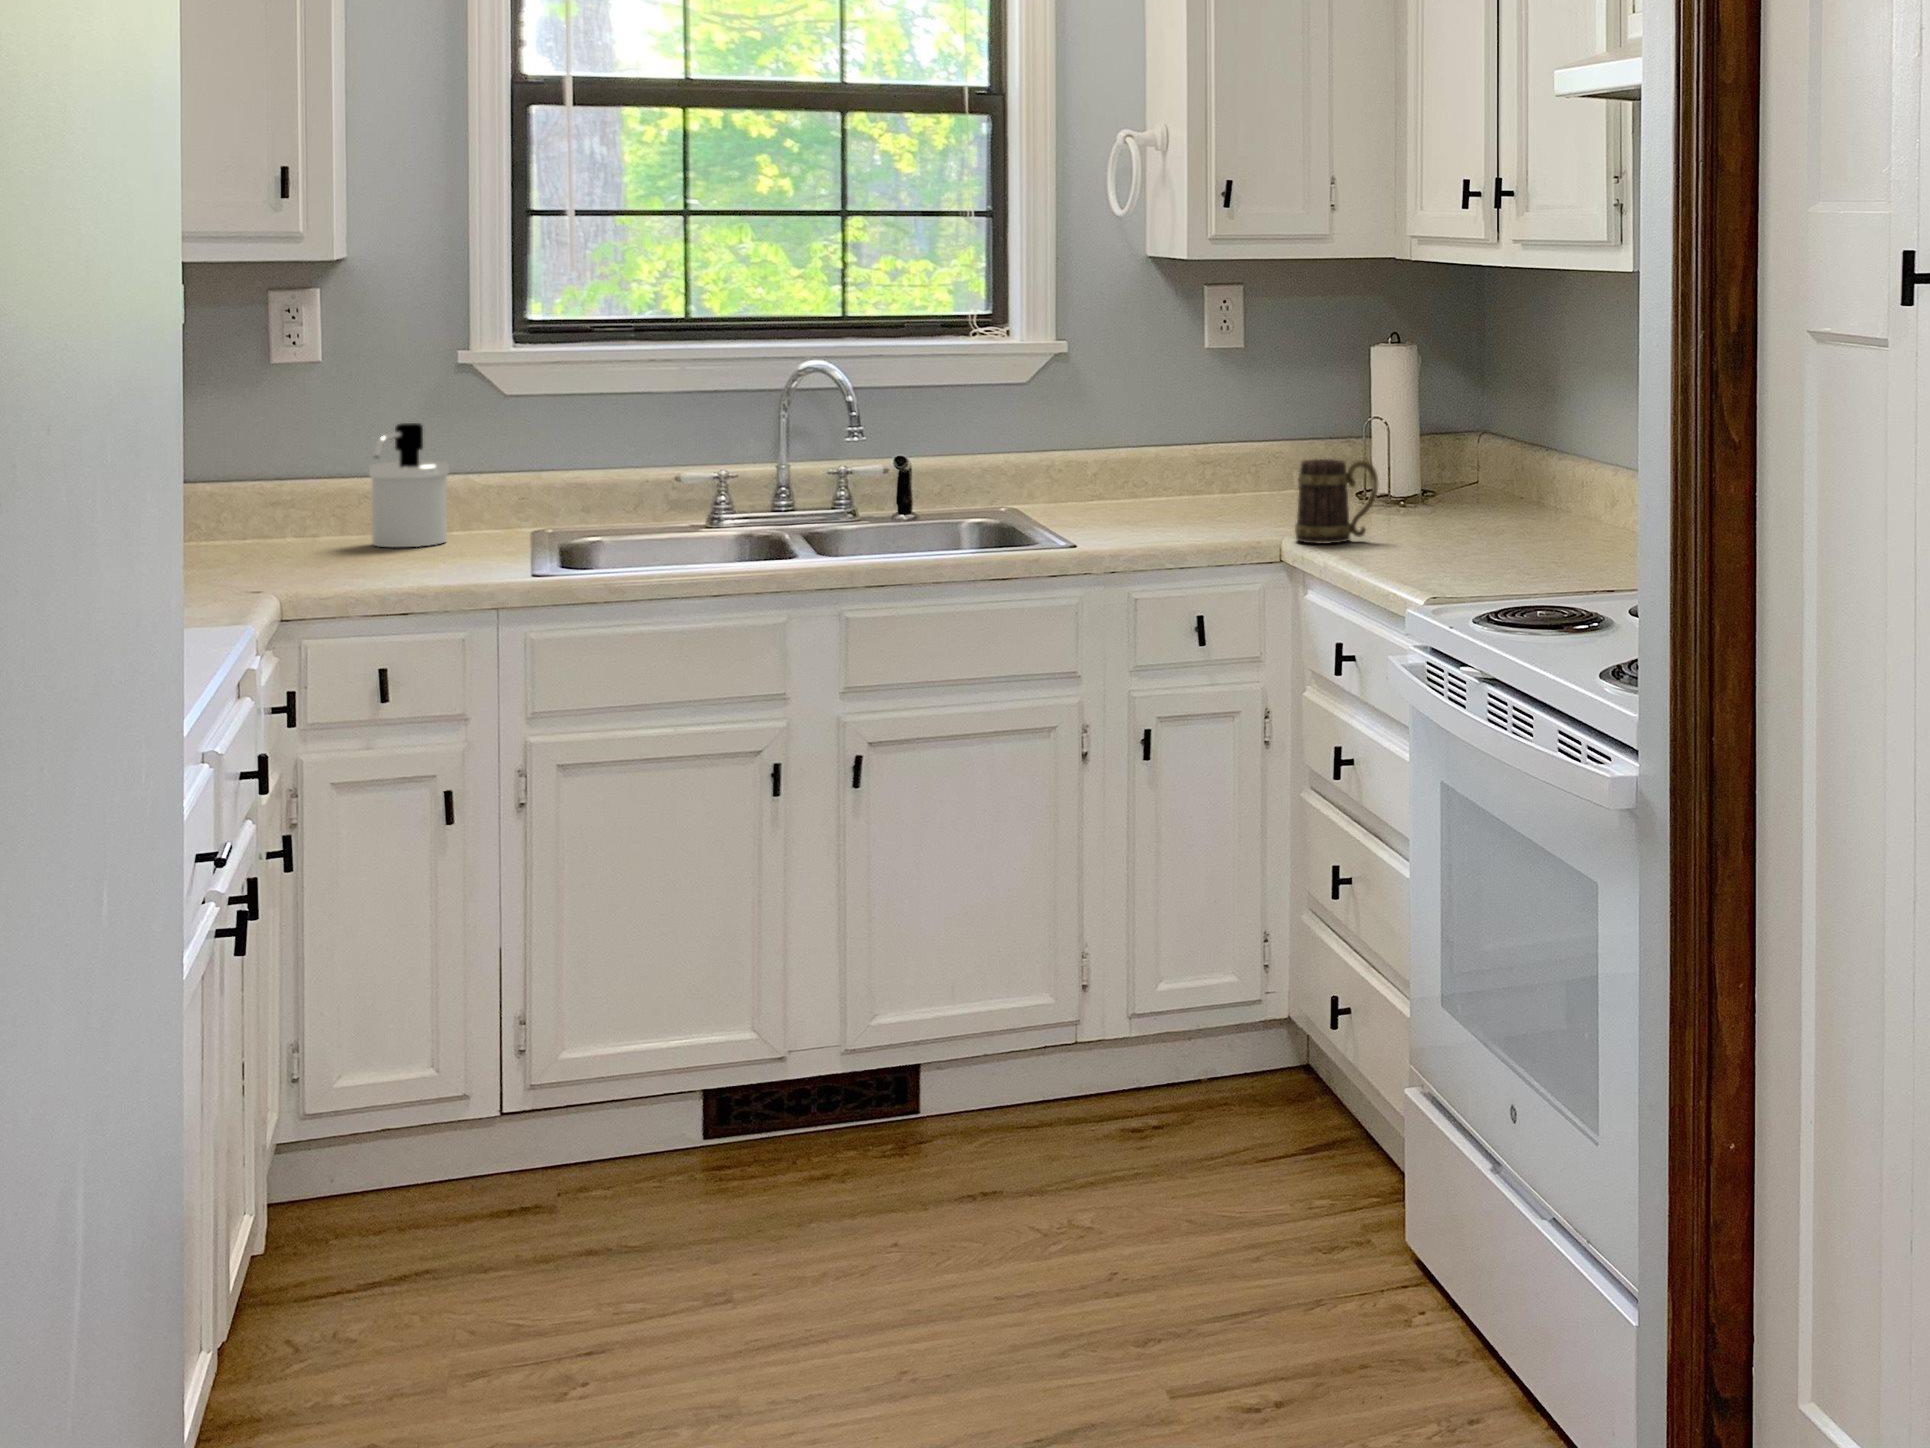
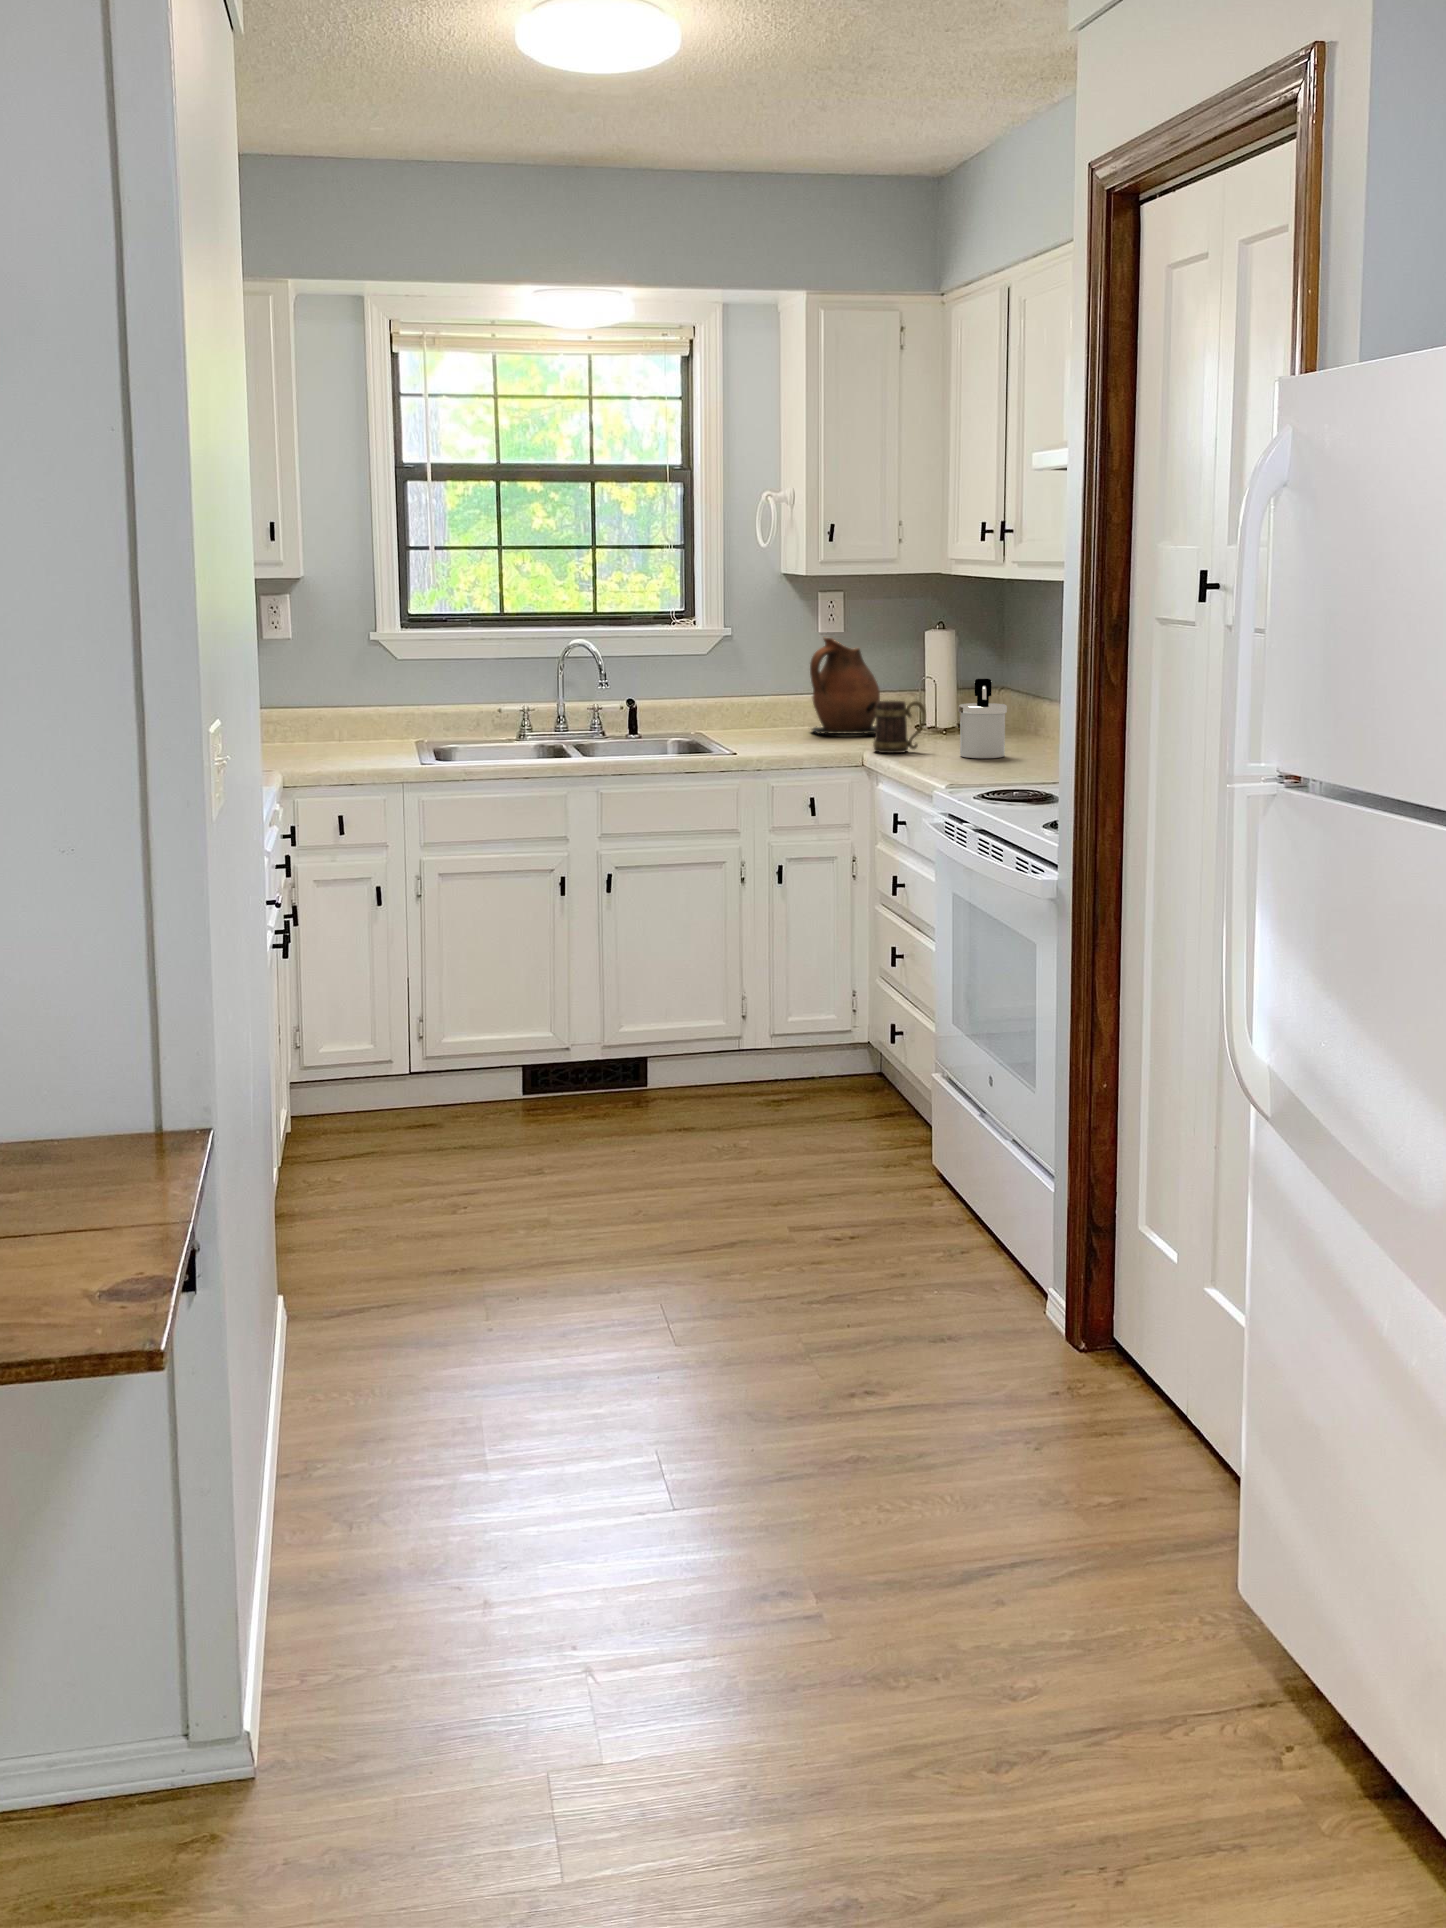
ceramic pitcher: none [1186,359,1310,513] -> present [810,638,880,734]
soap dispenser: present [369,423,449,547] -> present [959,678,1007,758]

